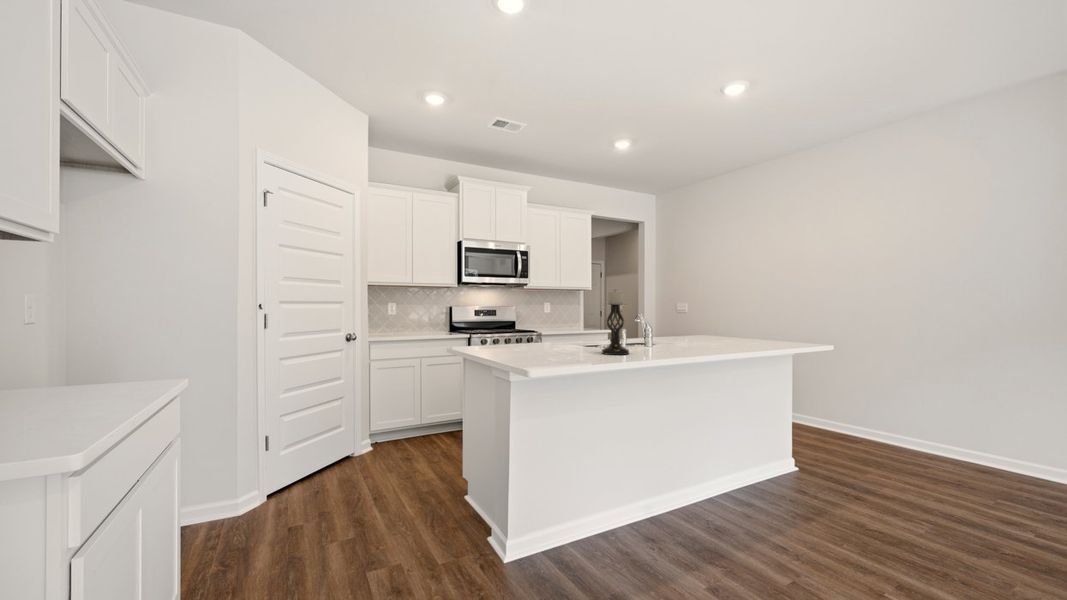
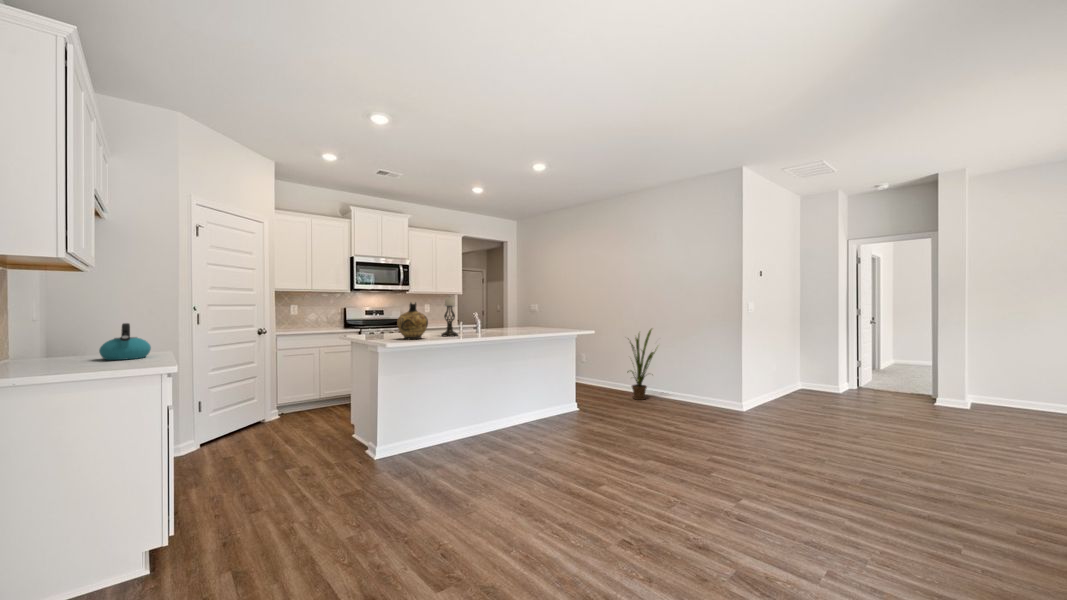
ceramic jug: none [539,297,590,361] -> present [397,303,428,339]
kettle: none [59,331,151,397] -> present [99,323,151,360]
house plant: none [855,343,935,459] -> present [628,329,656,400]

